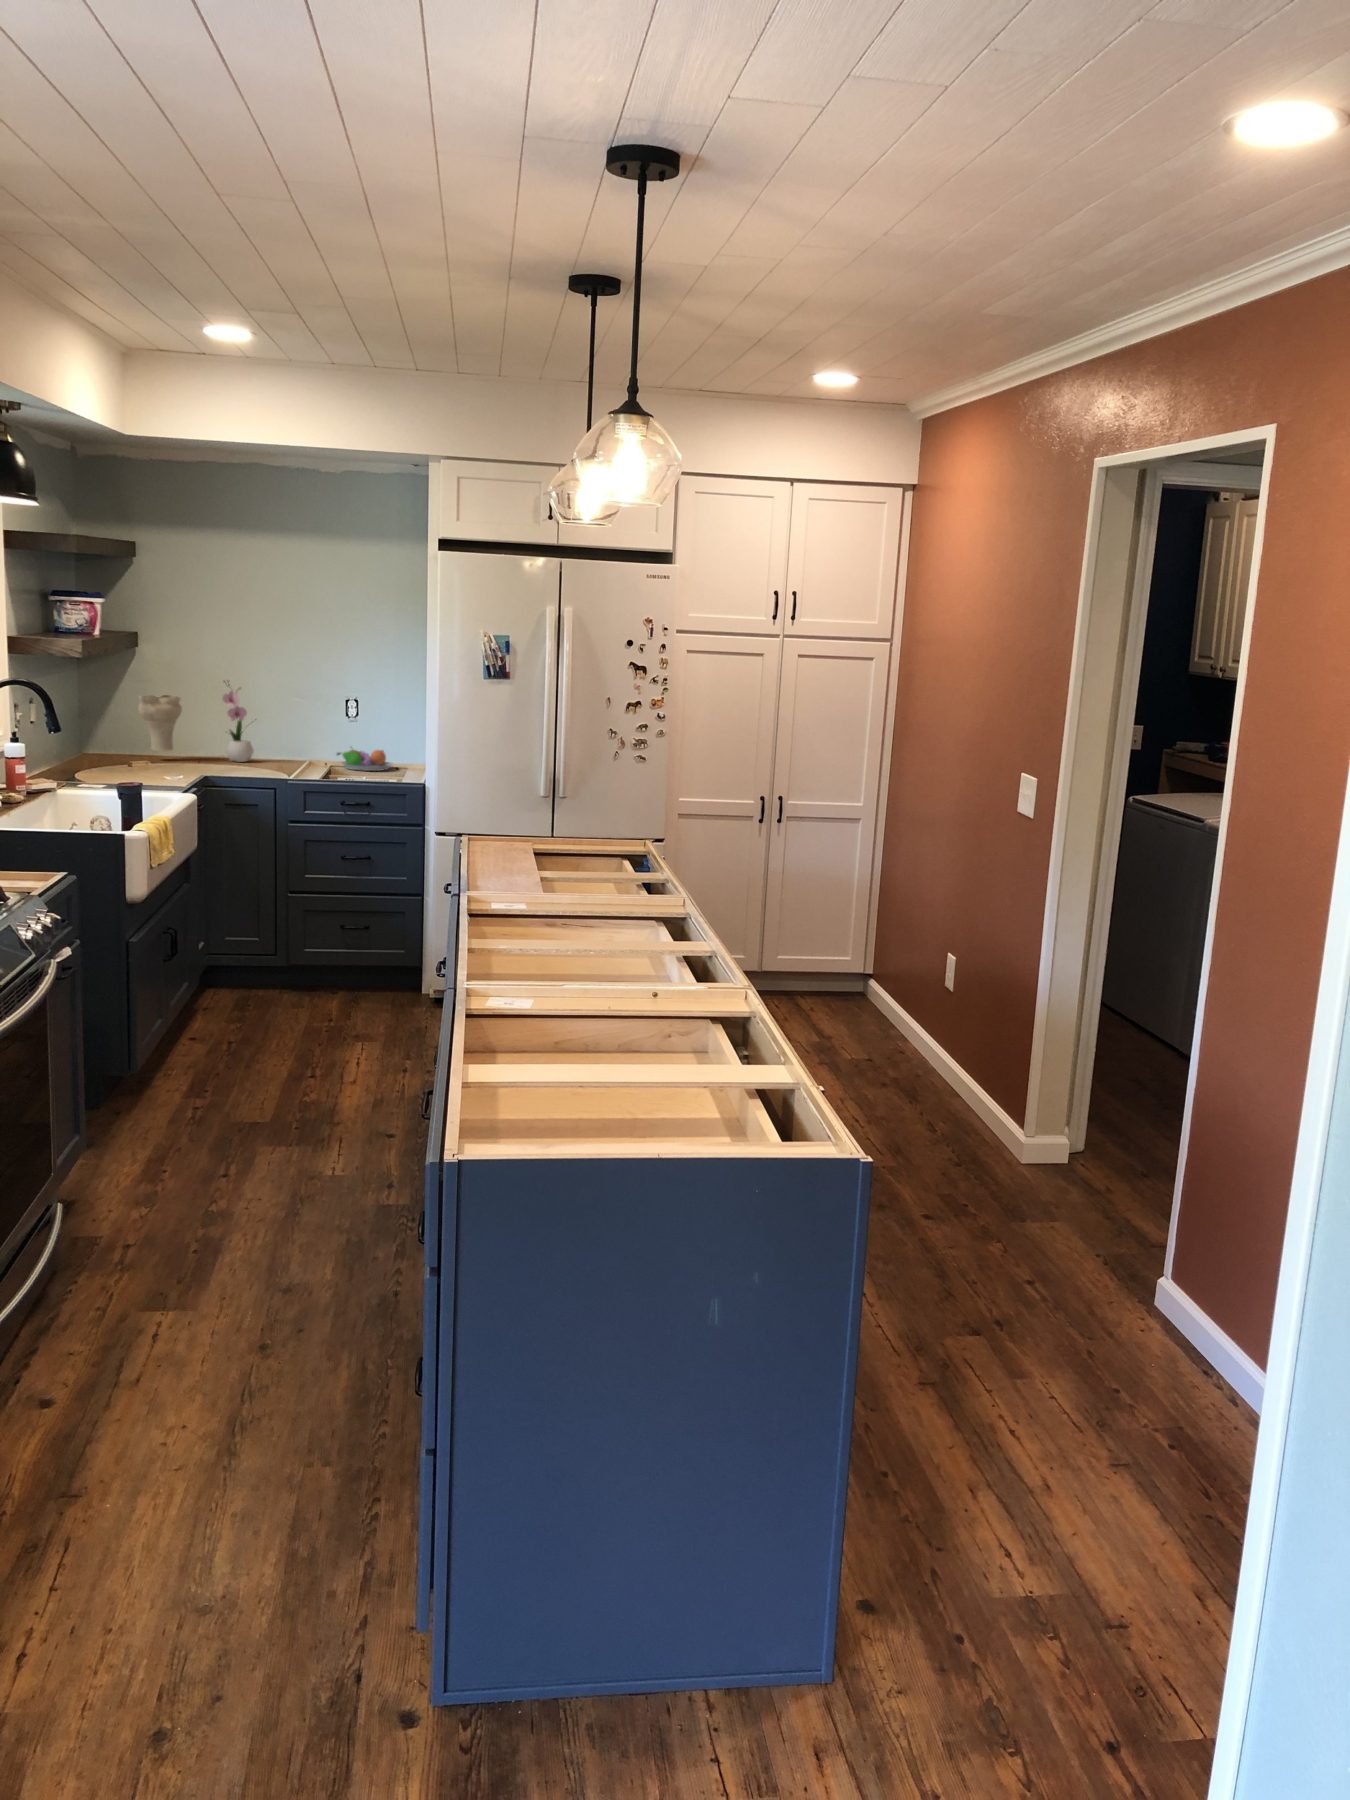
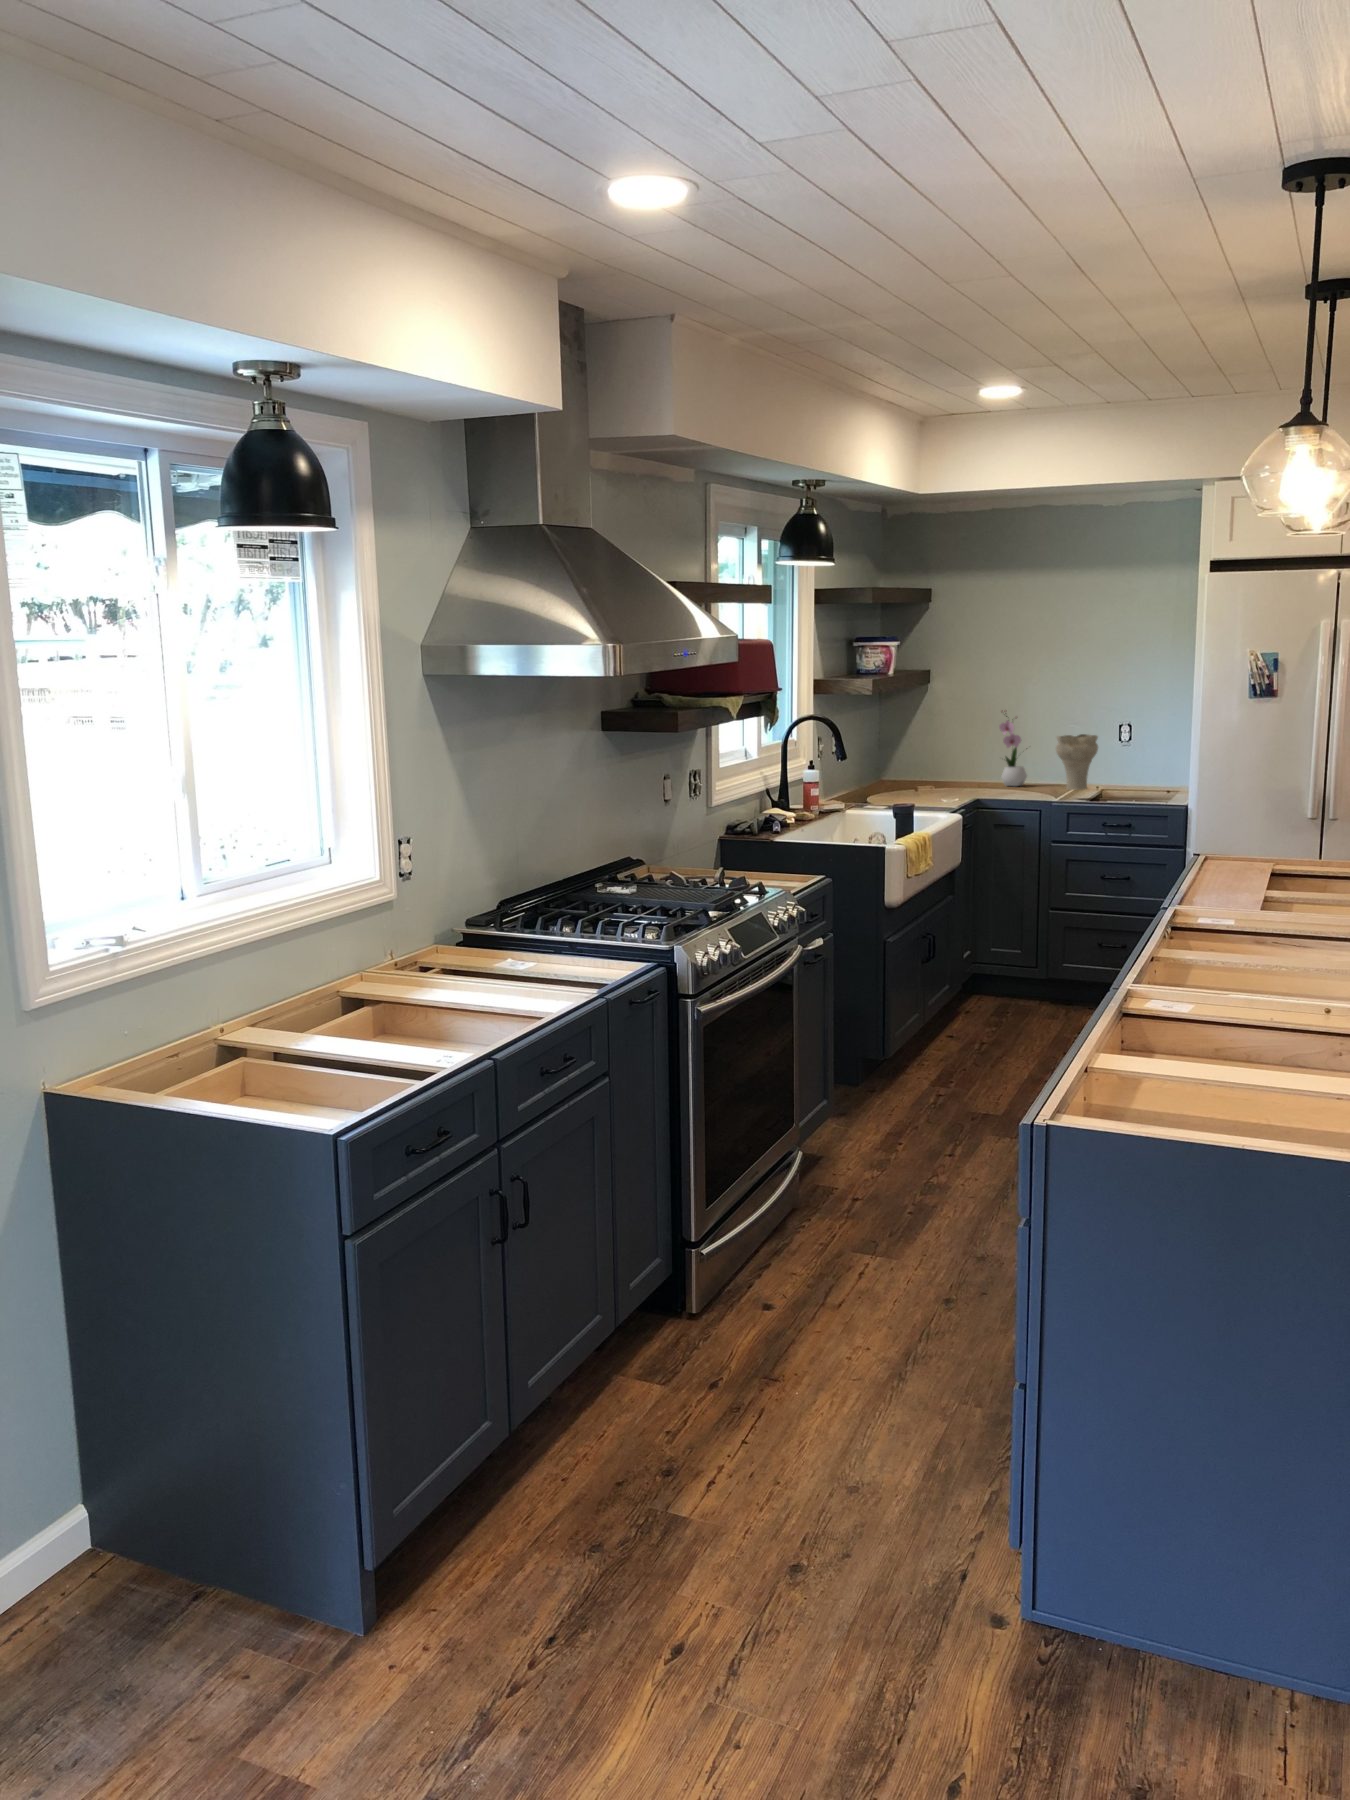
vase: present [138,695,182,751] -> present [1056,734,1098,790]
fruit bowl: present [337,750,393,771] -> none [1104,770,1163,794]

